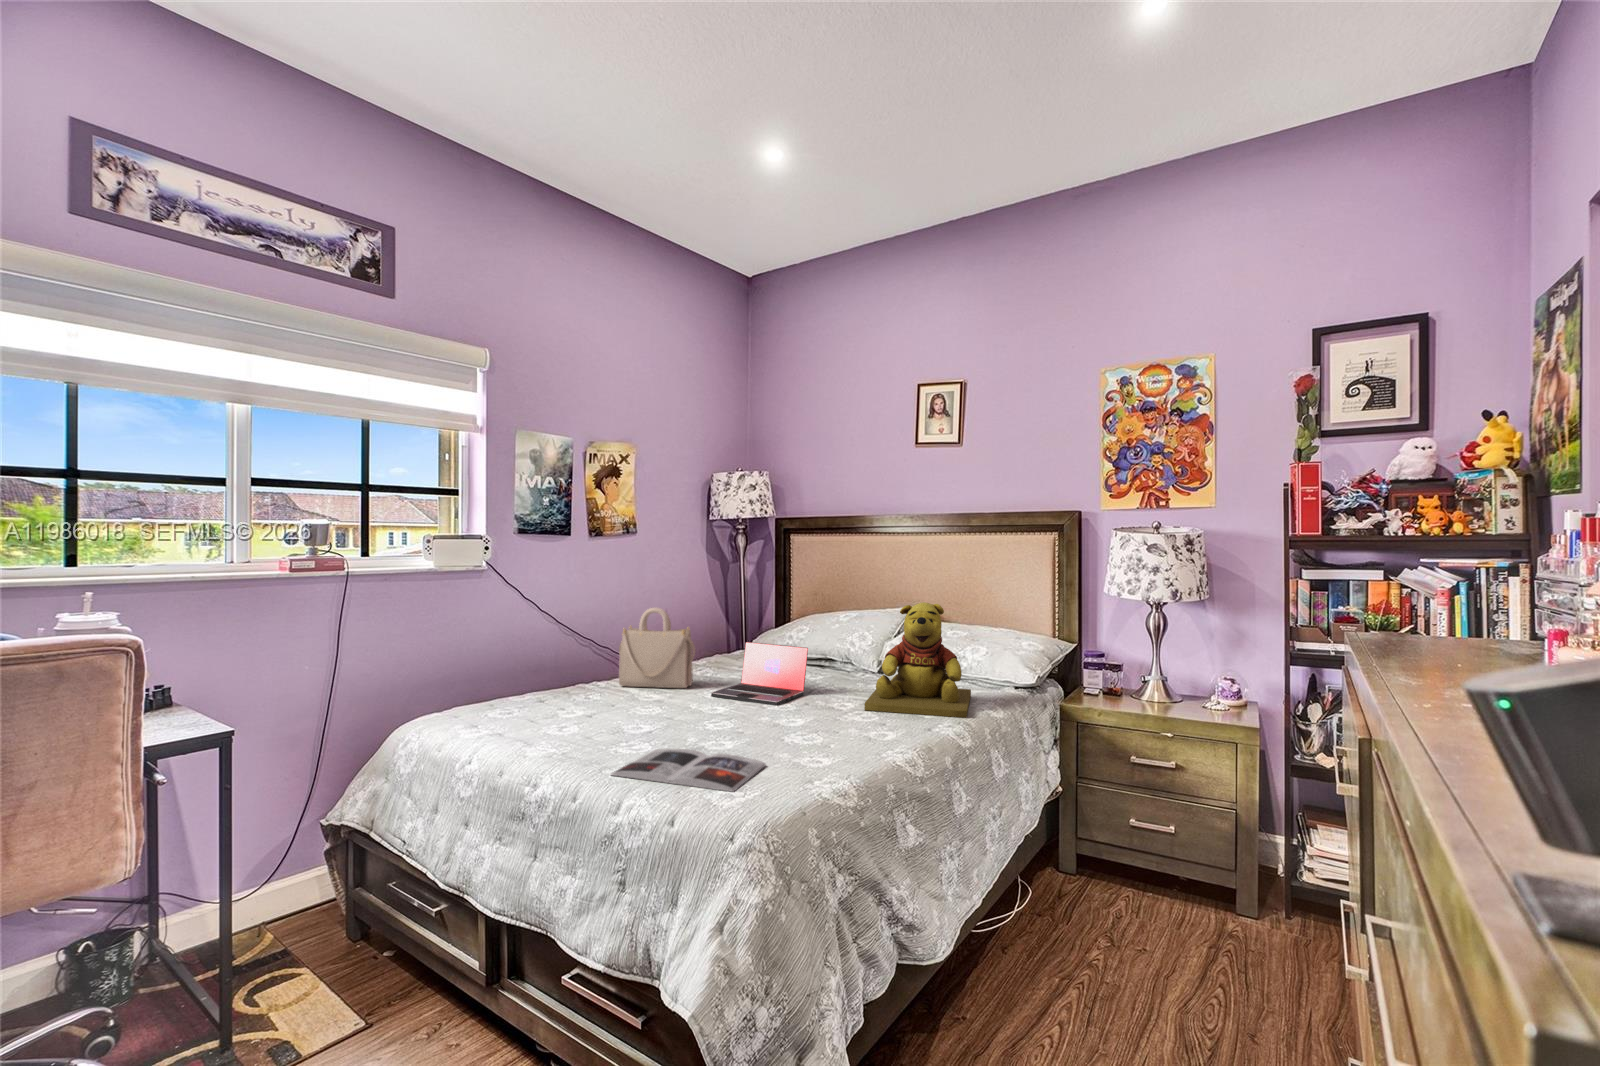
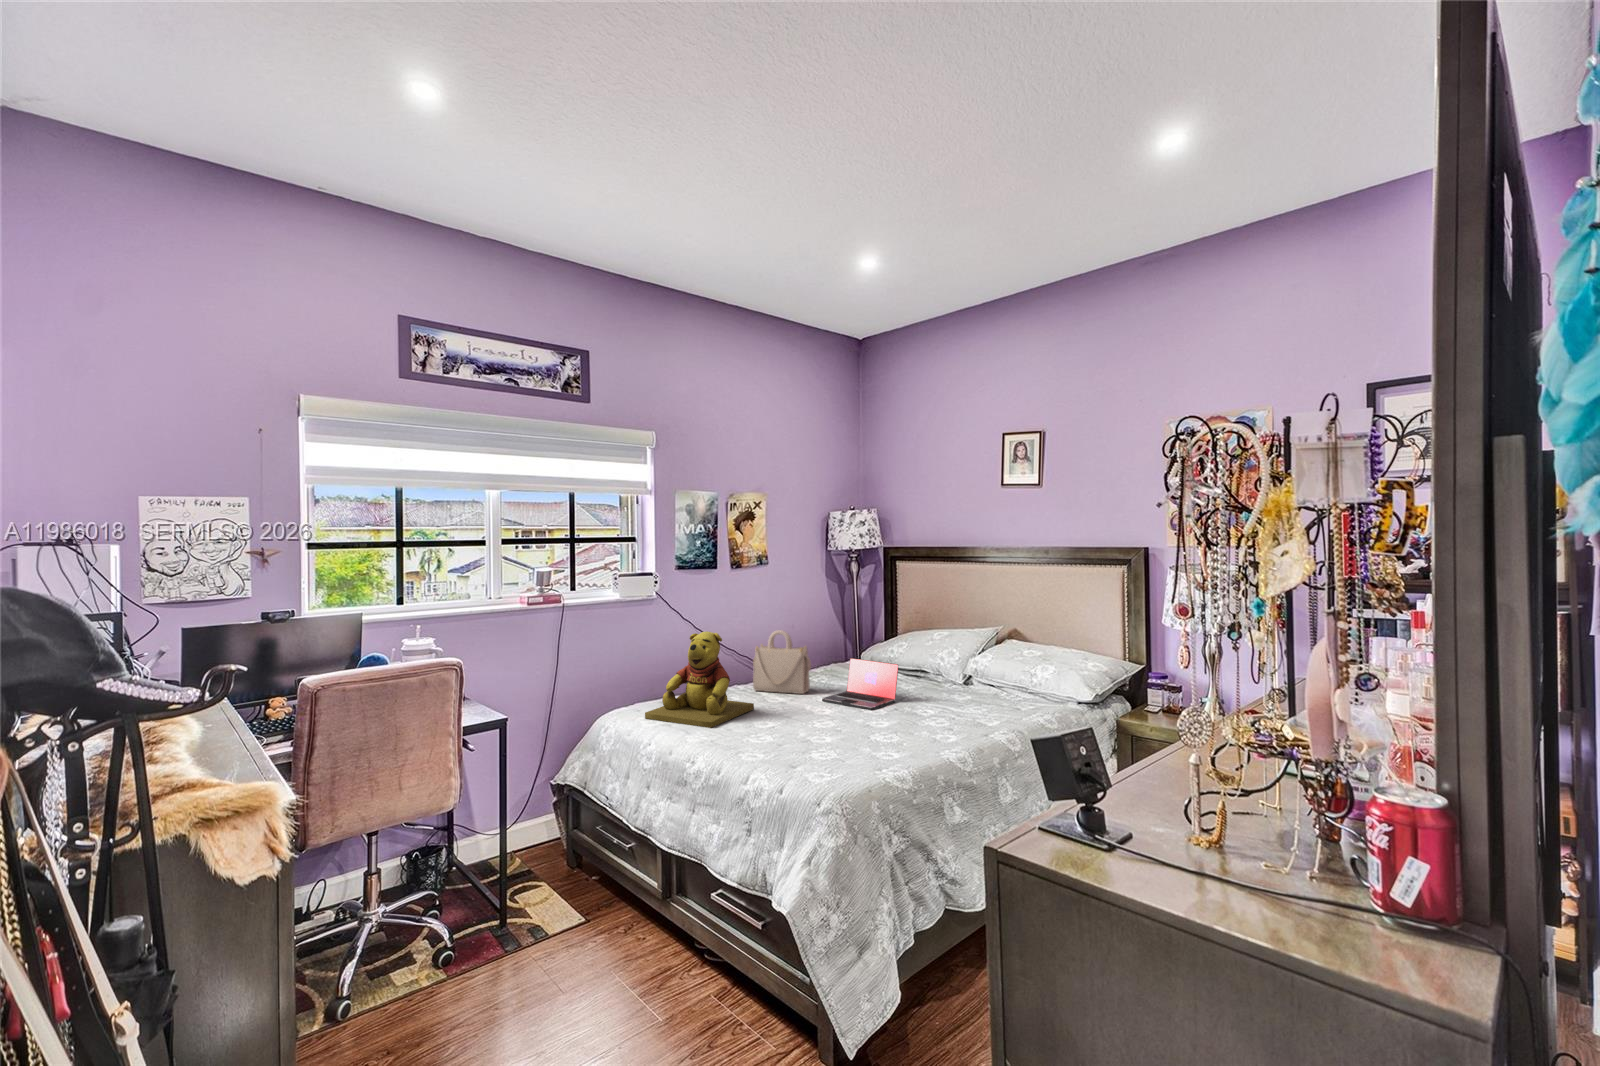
teddy bear: present [864,602,971,718] -> present [645,631,754,728]
magazine: present [611,749,766,792] -> none [741,741,851,774]

